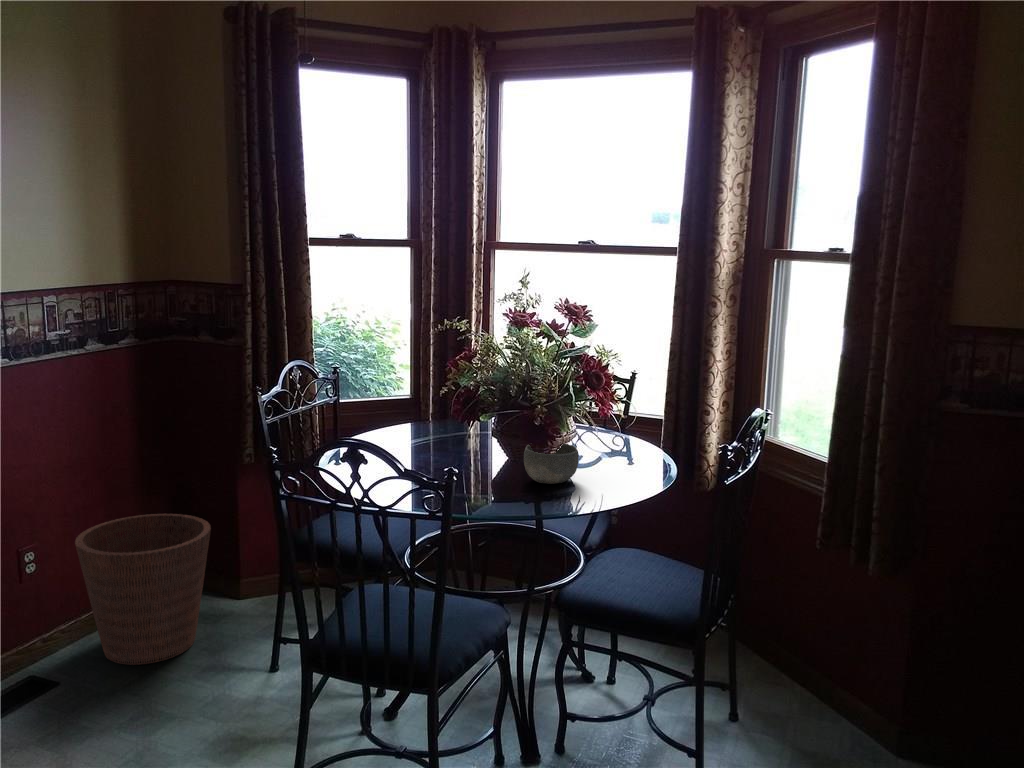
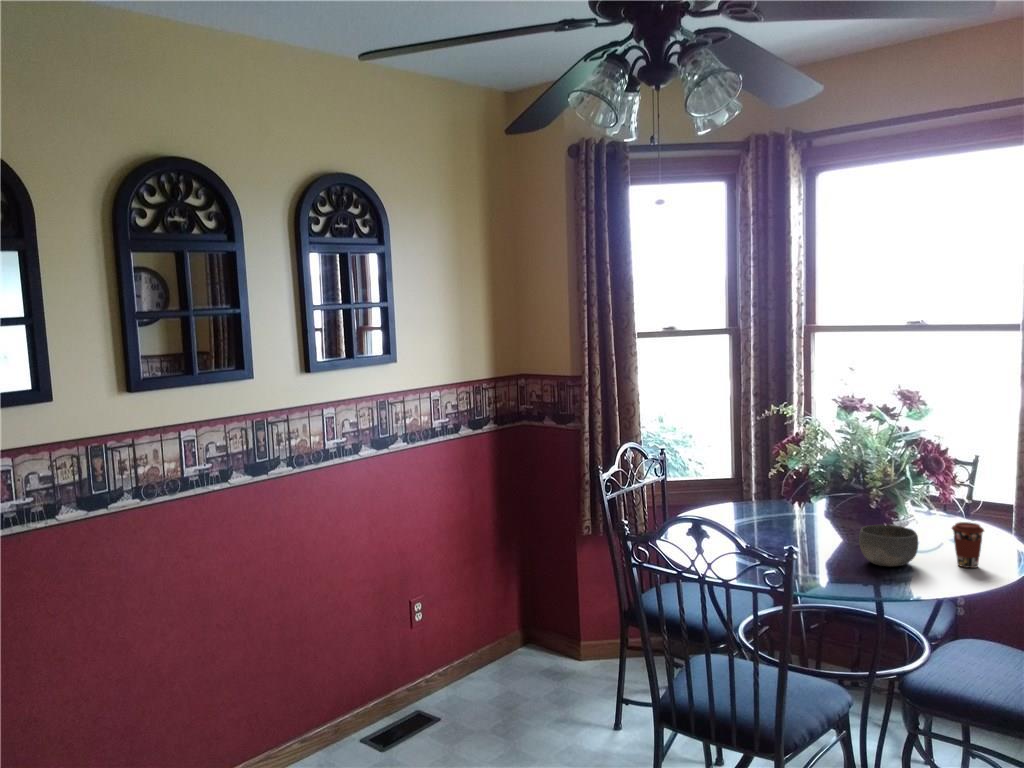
coffee cup: none [609,438,637,482] -> present [952,522,984,568]
basket: present [75,514,211,665] -> none [451,577,558,709]

